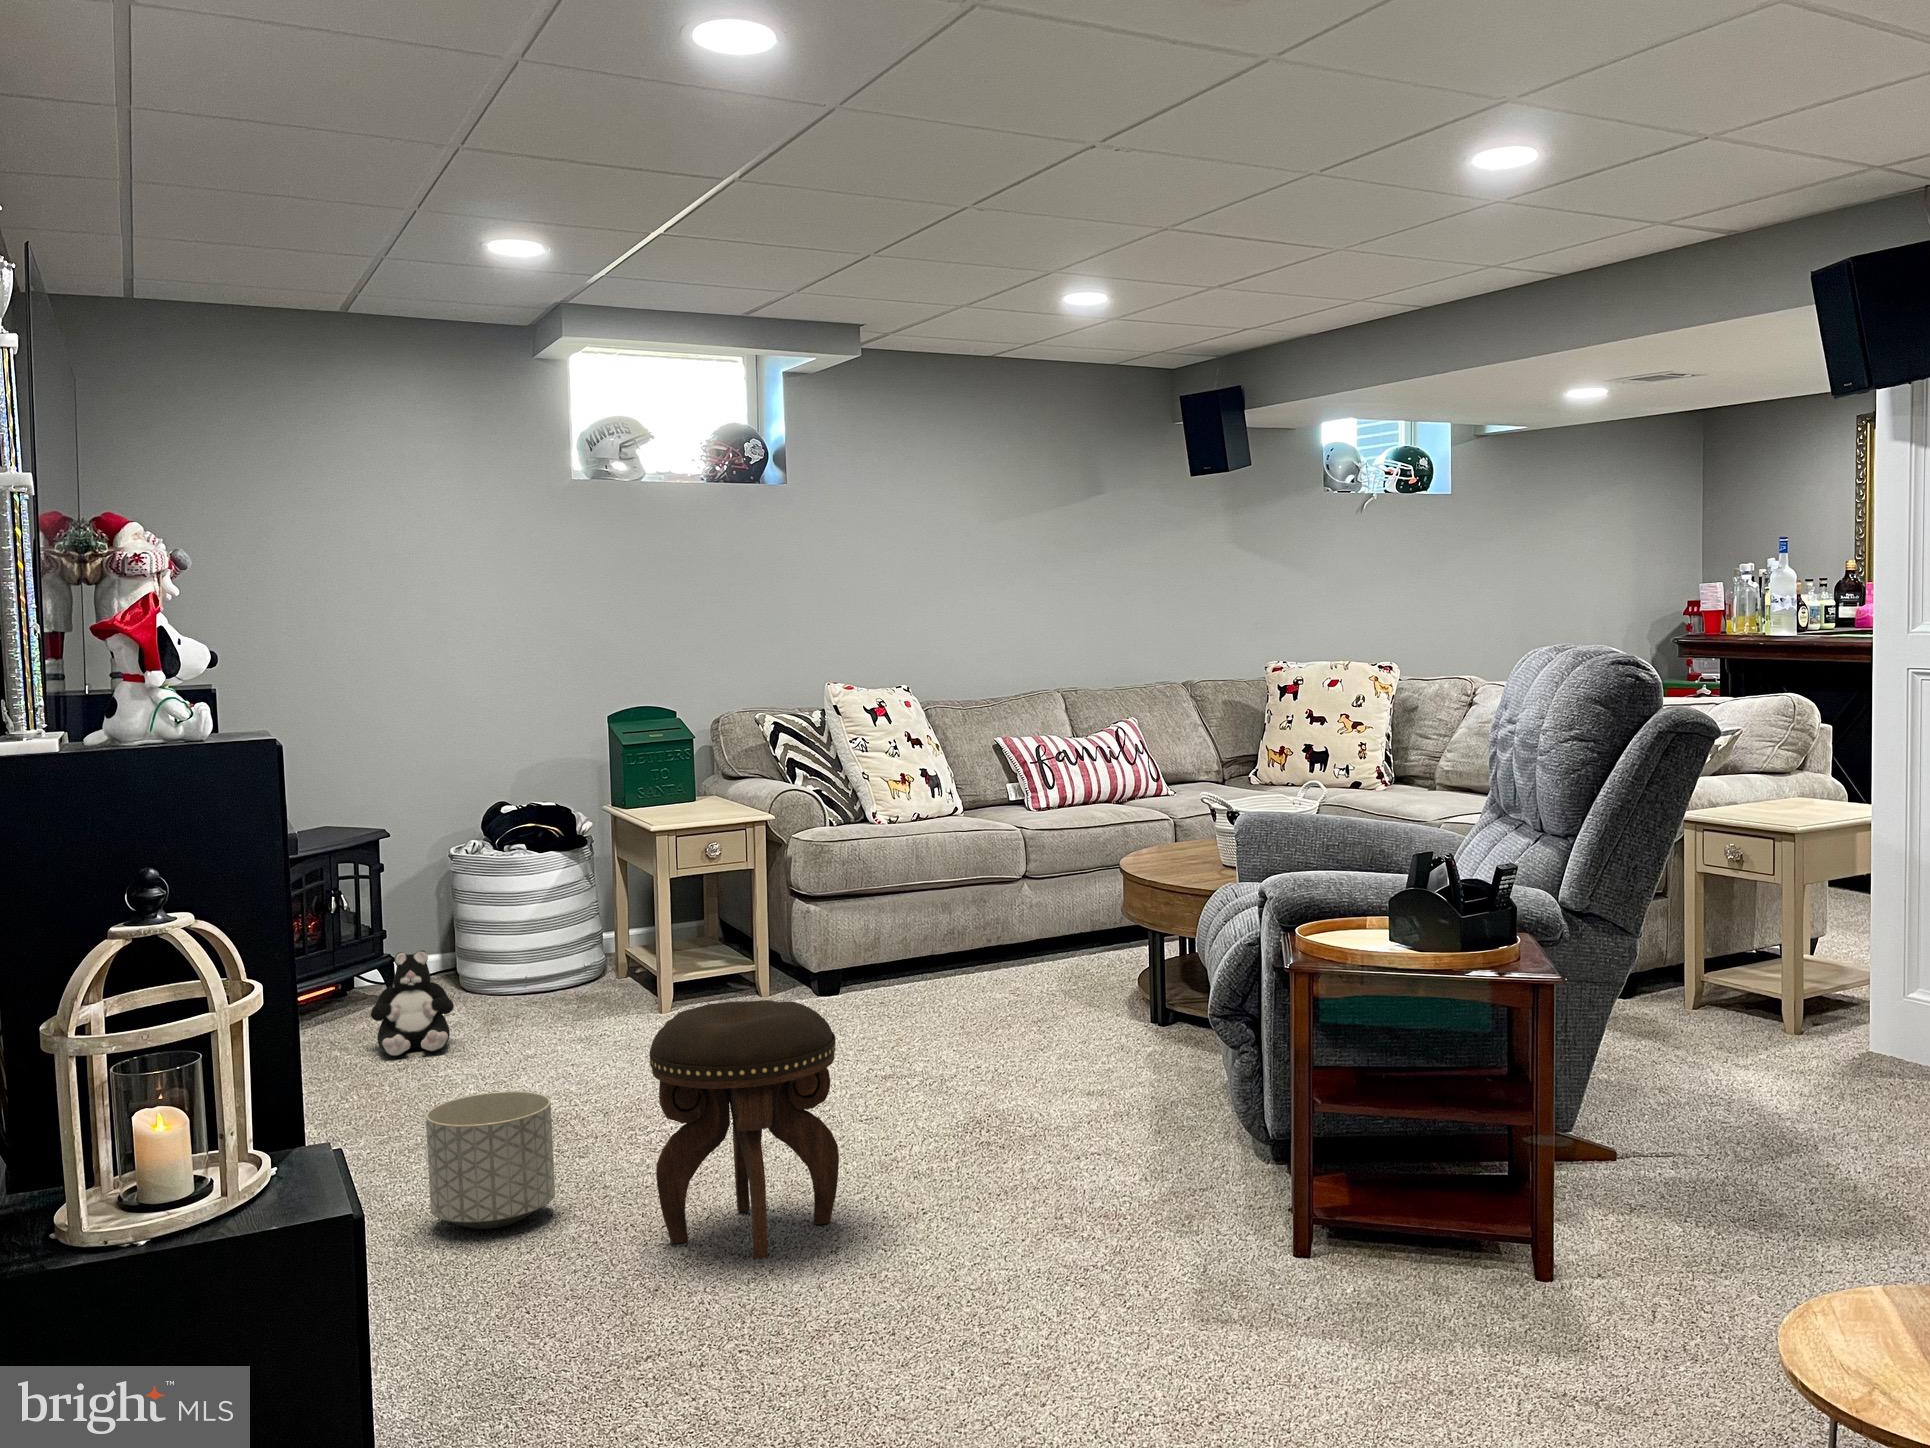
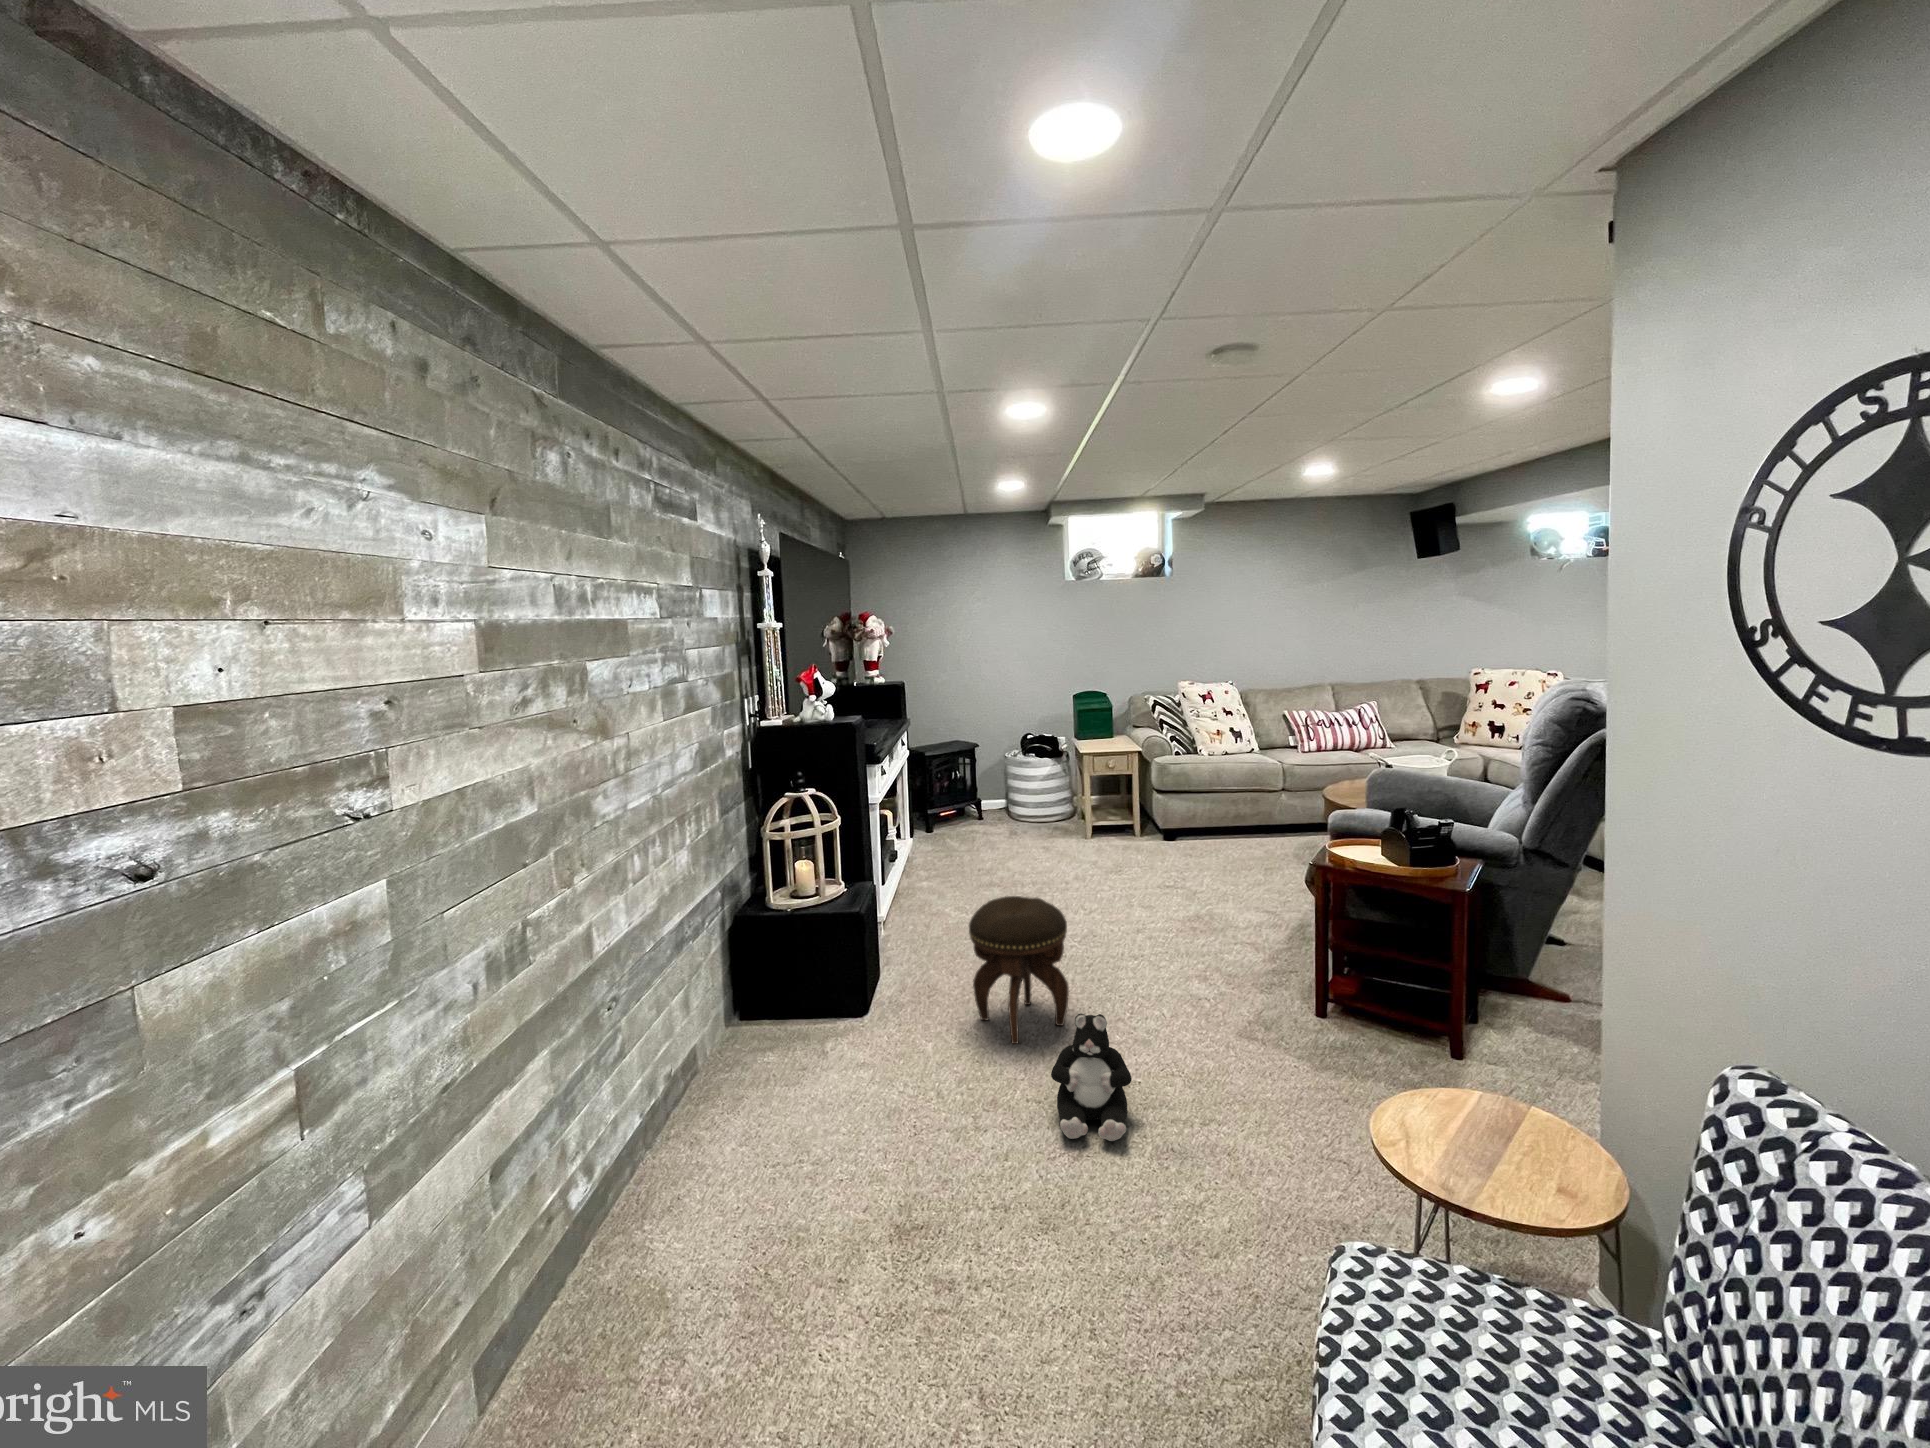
plush toy: present [371,950,454,1056] -> present [1051,1013,1132,1141]
planter: present [426,1091,555,1229] -> none [885,915,946,986]

